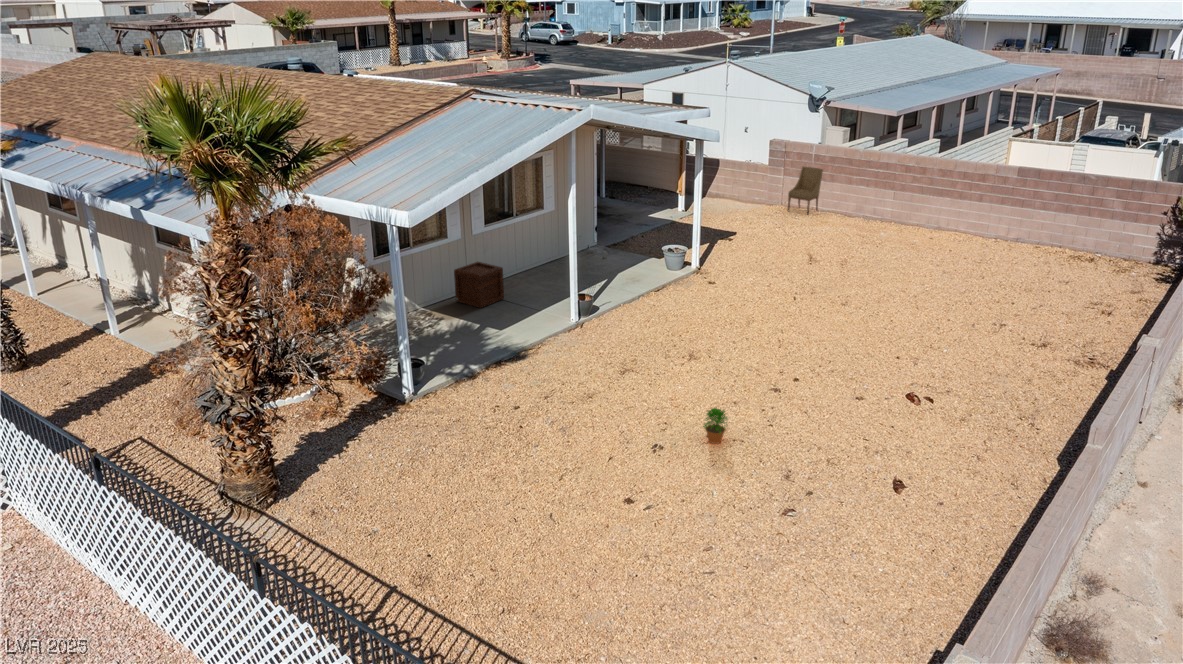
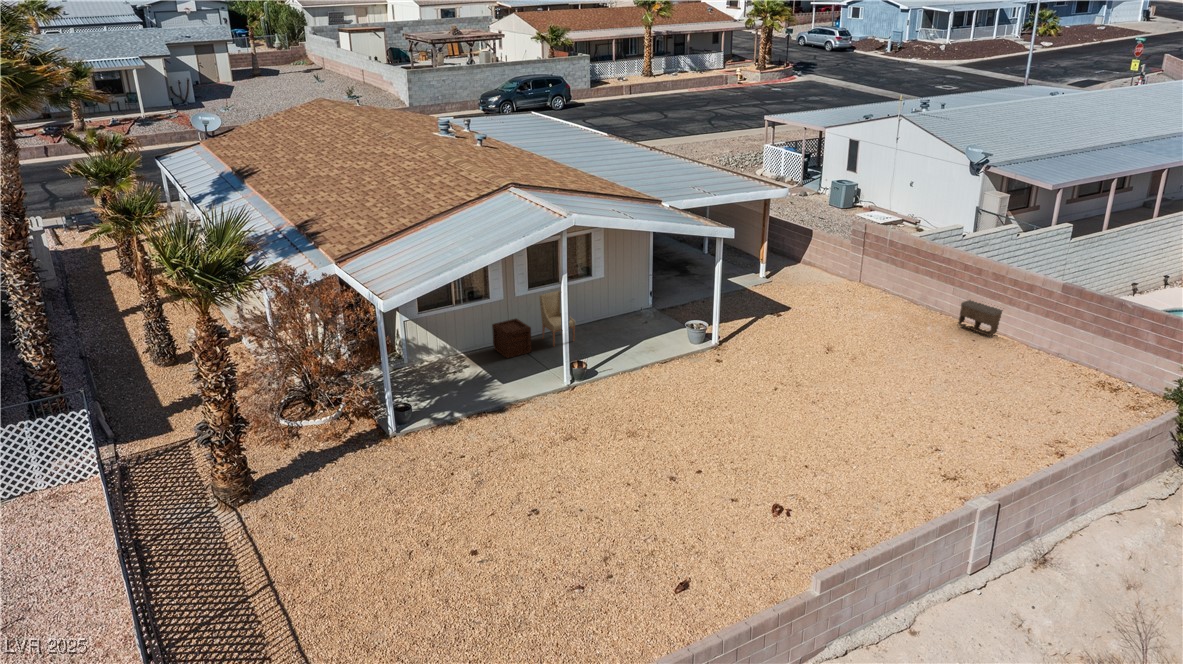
chair: present [788,167,823,214] -> present [540,291,575,346]
storage bench: none [911,199,957,234] -> present [958,300,1003,337]
potted plant: present [703,408,727,444] -> none [575,491,601,522]

